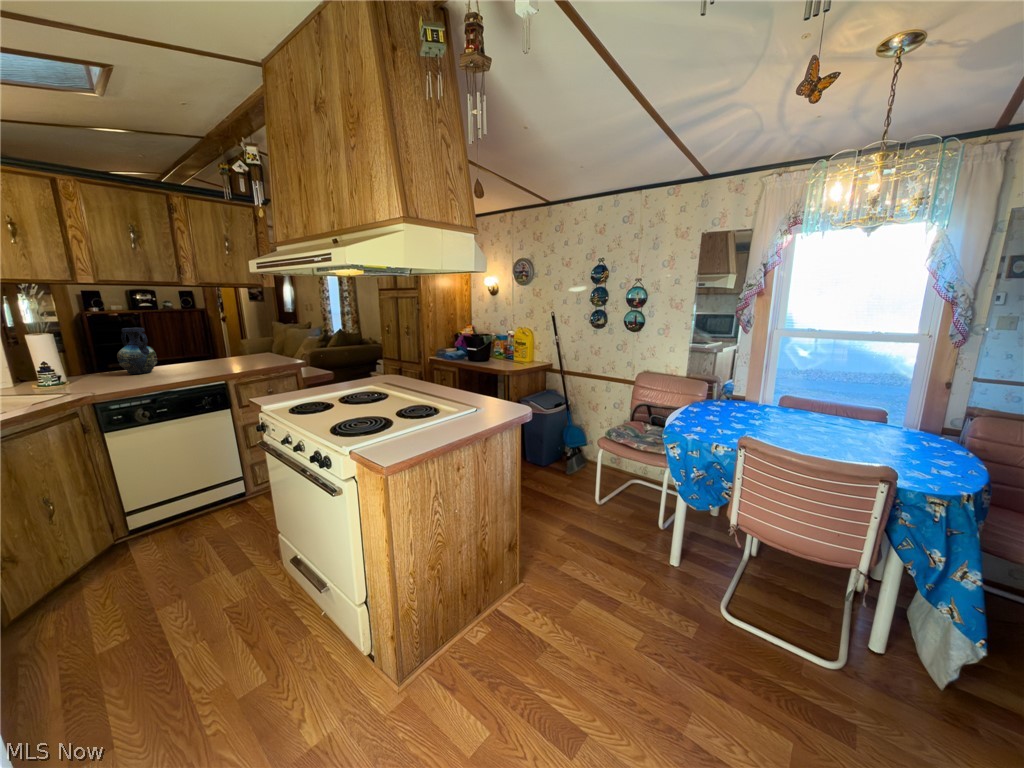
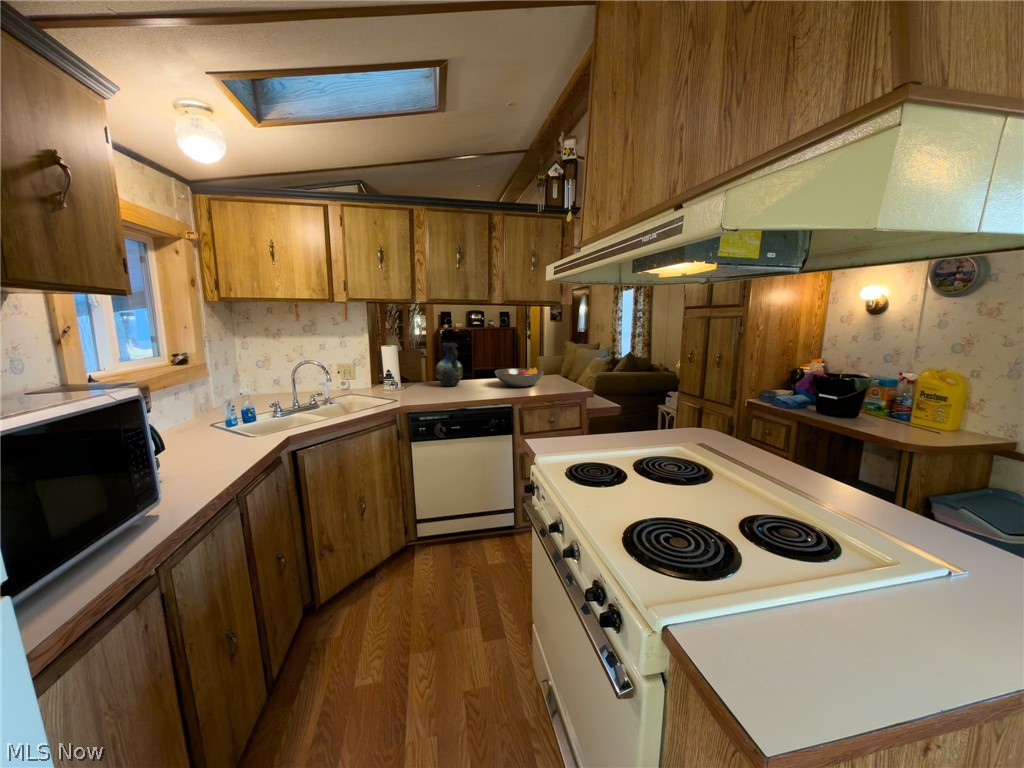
fruit bowl: none [199,346,257,366] -> present [495,367,544,387]

